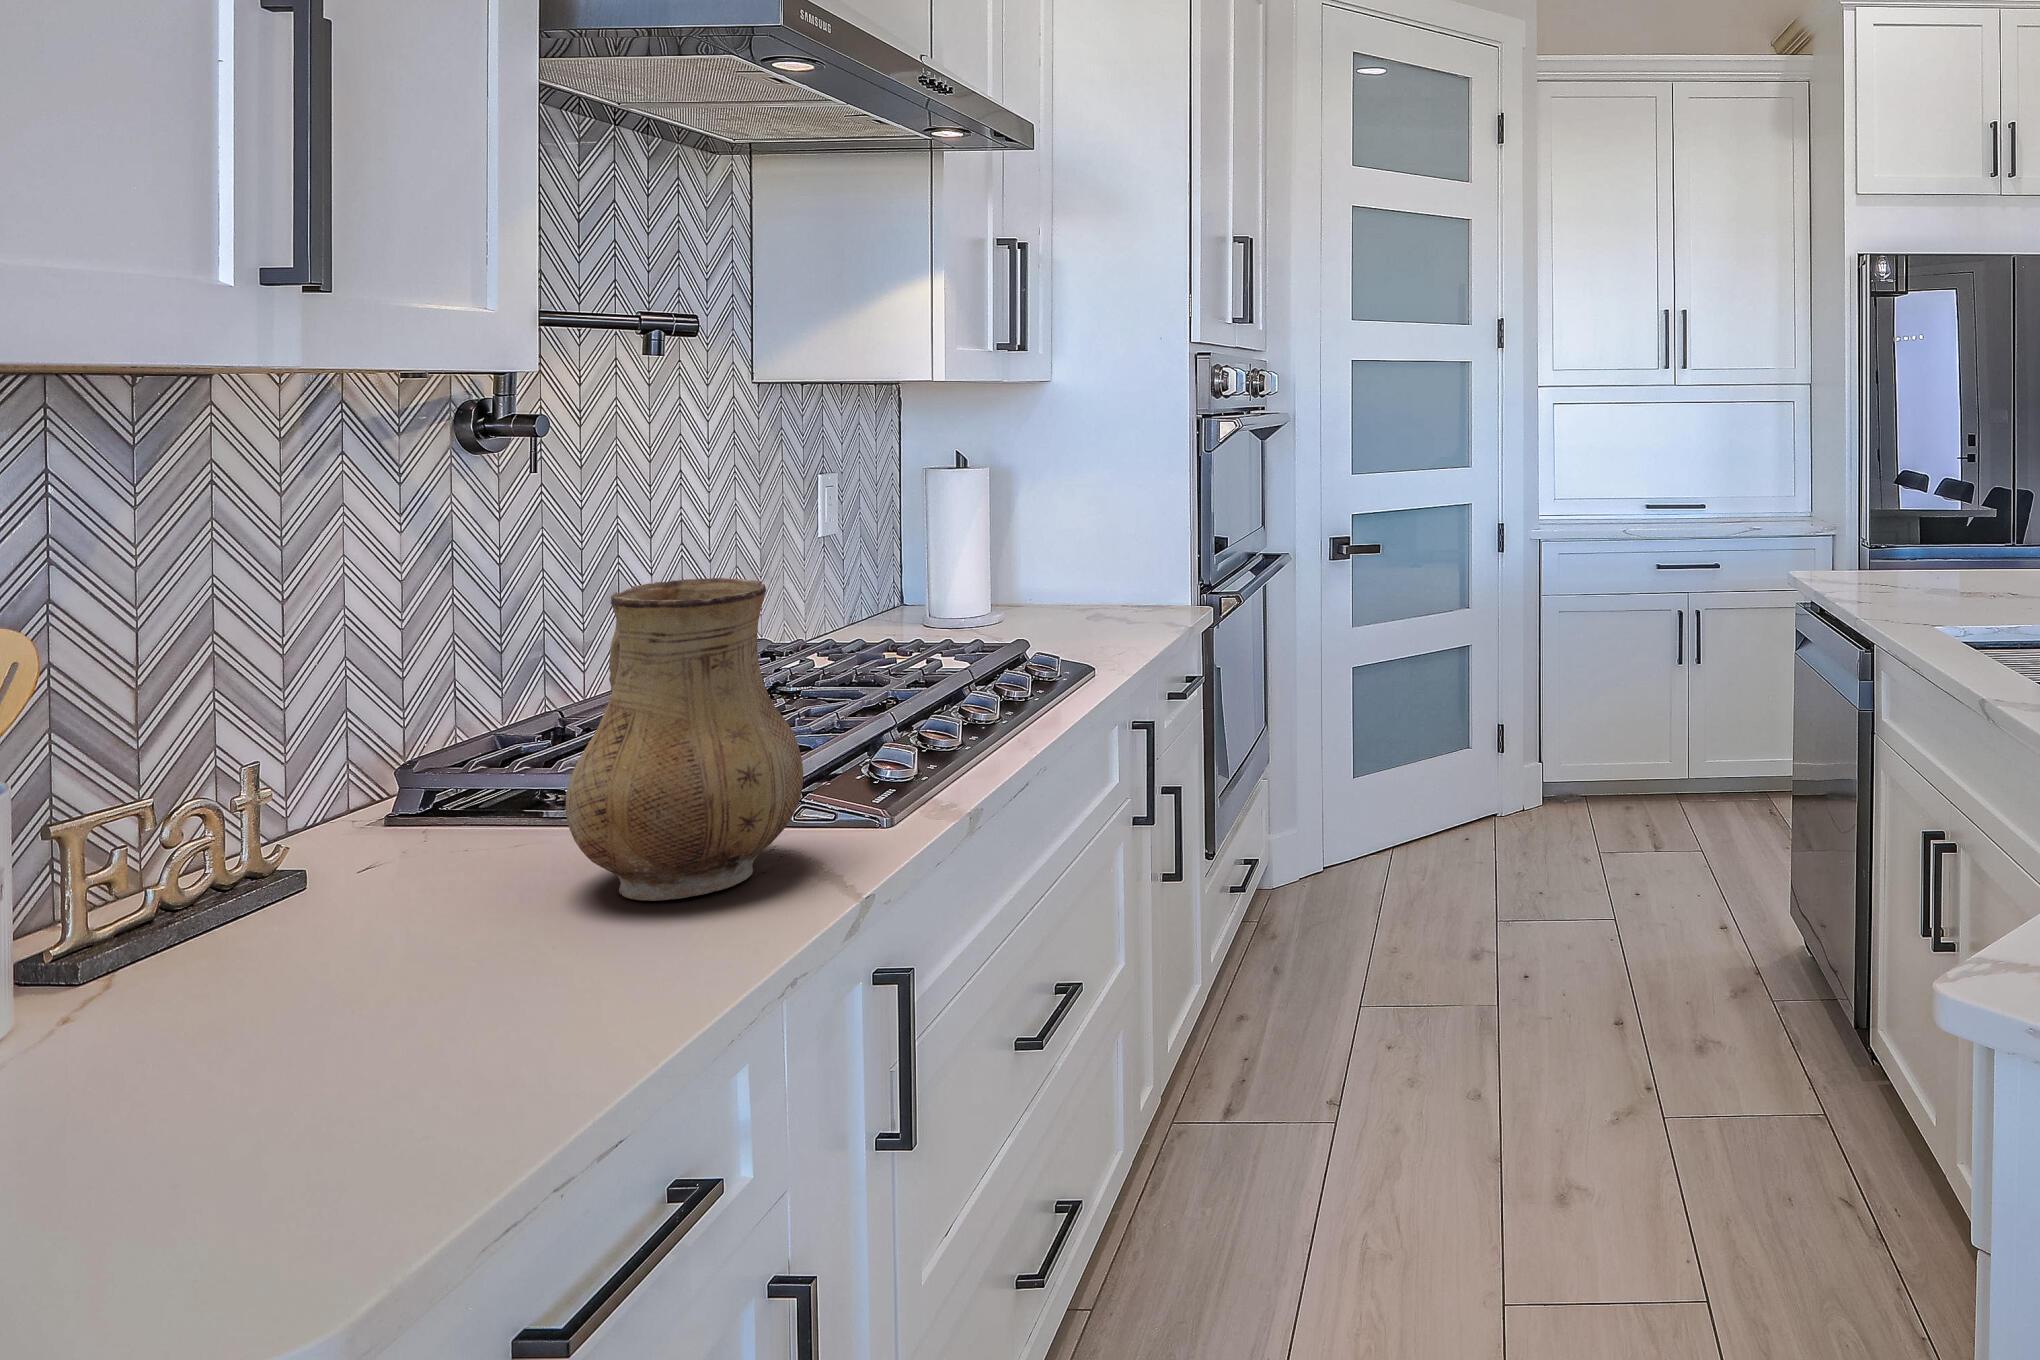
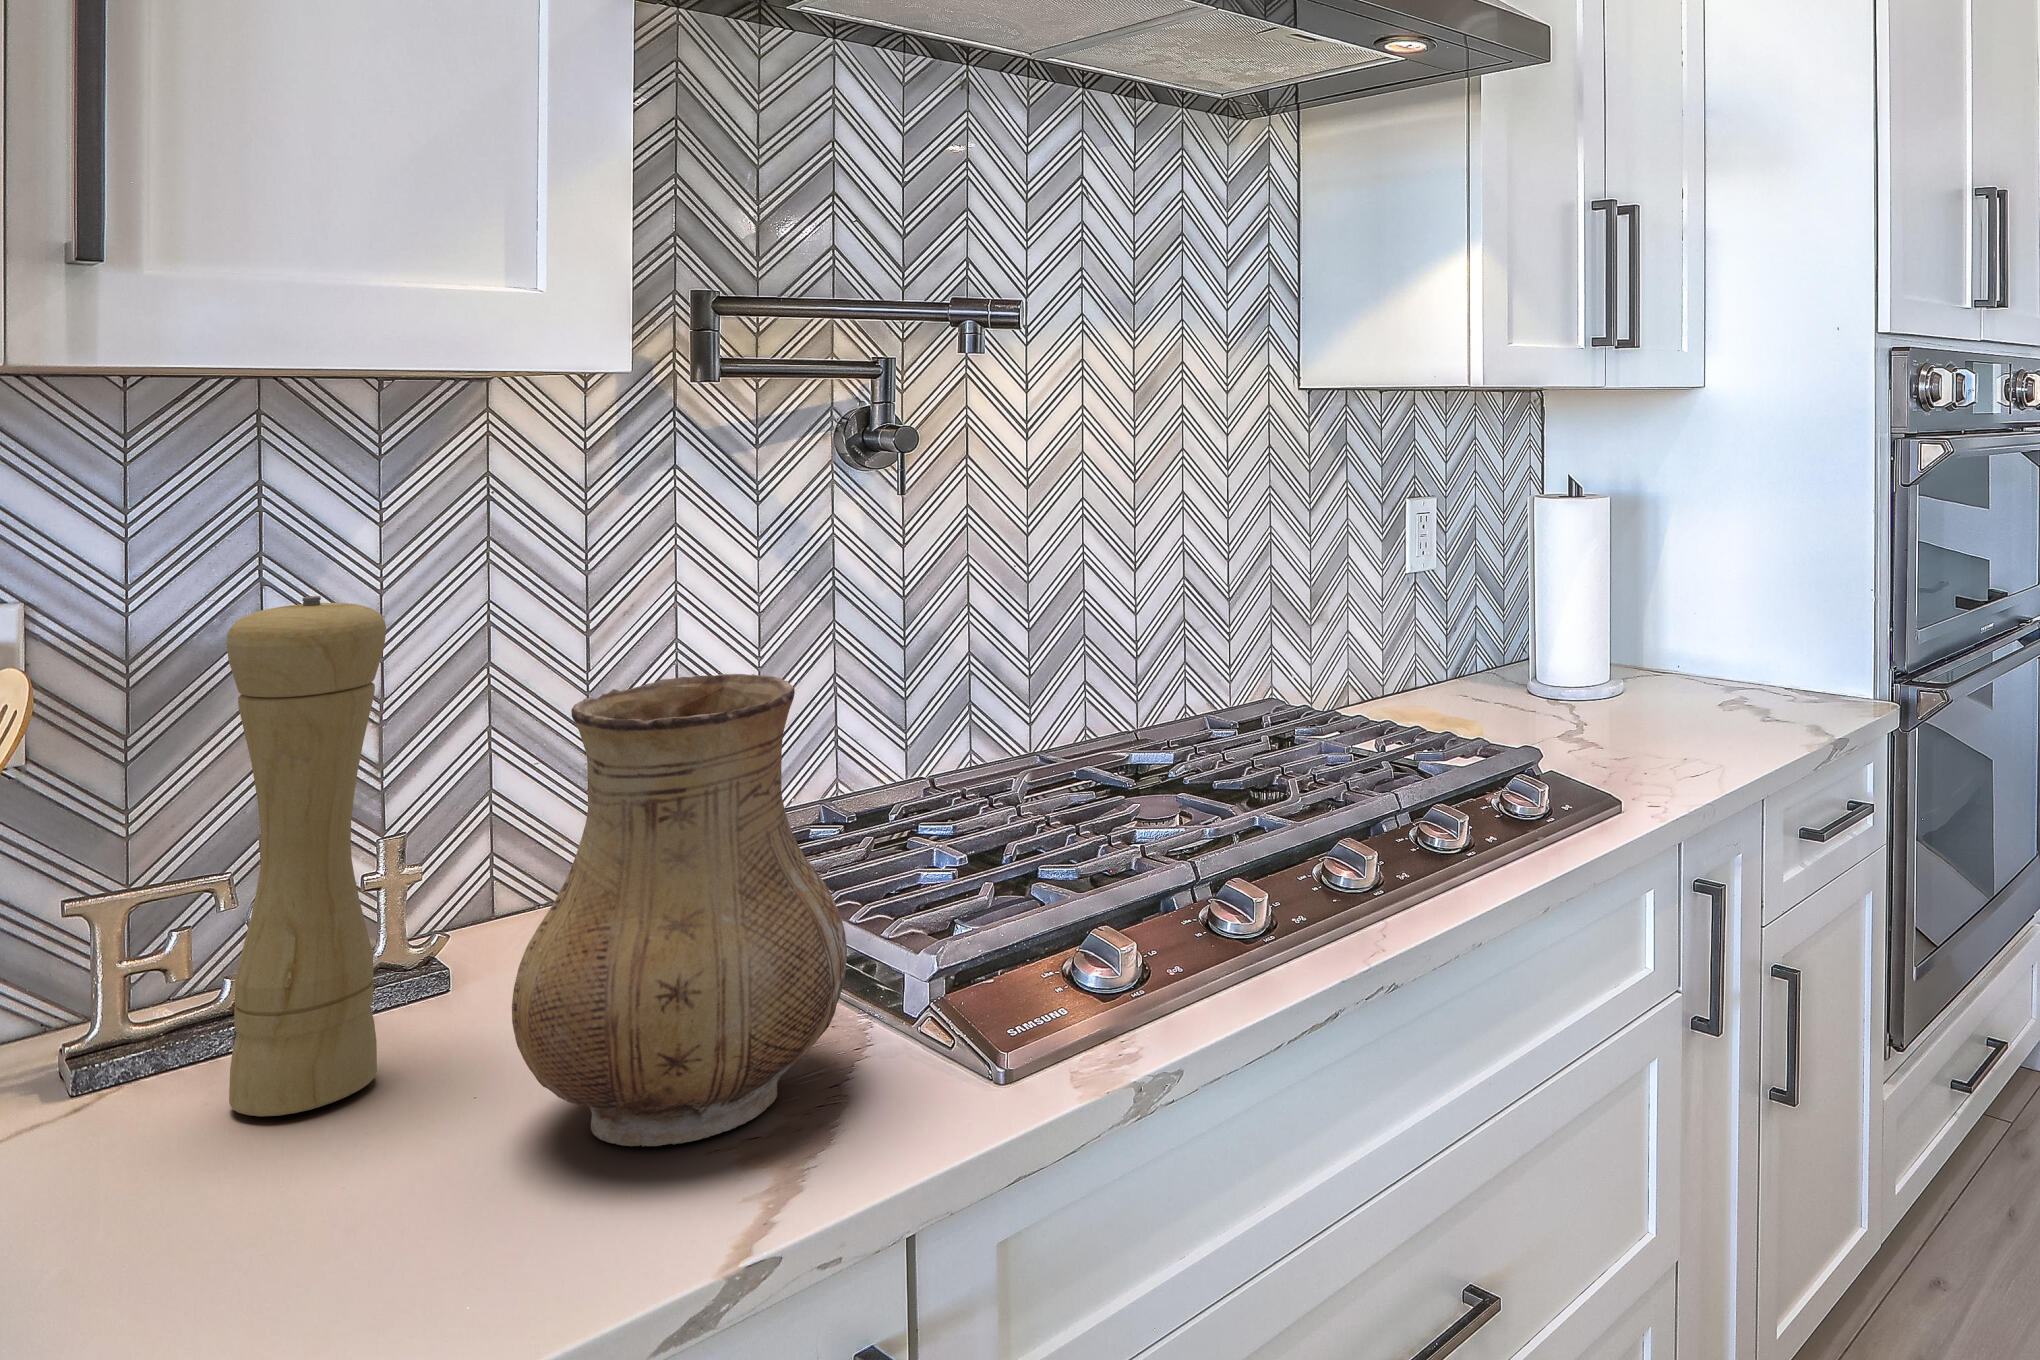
pepper mill: none [272,540,399,949] -> present [226,596,386,1116]

